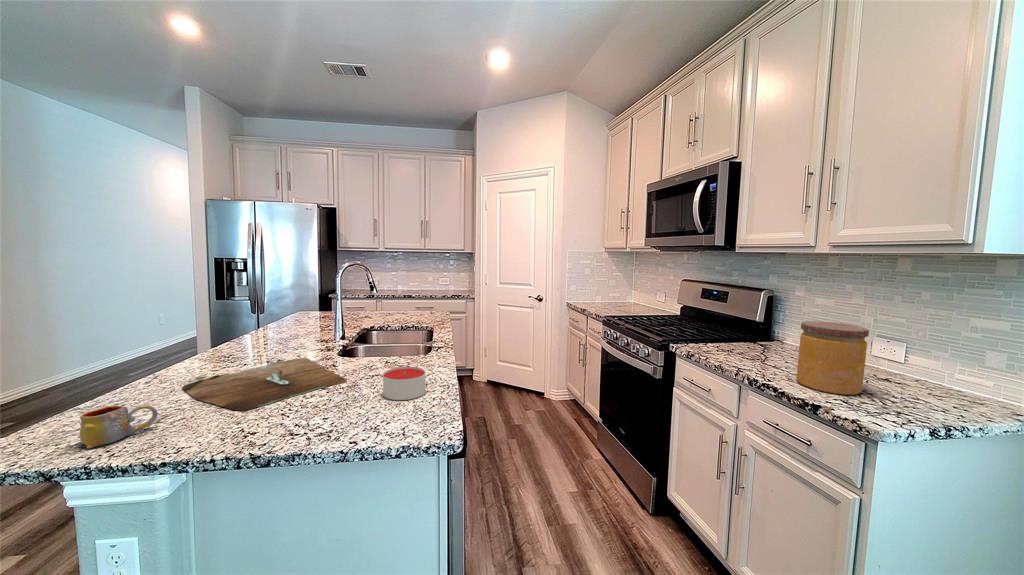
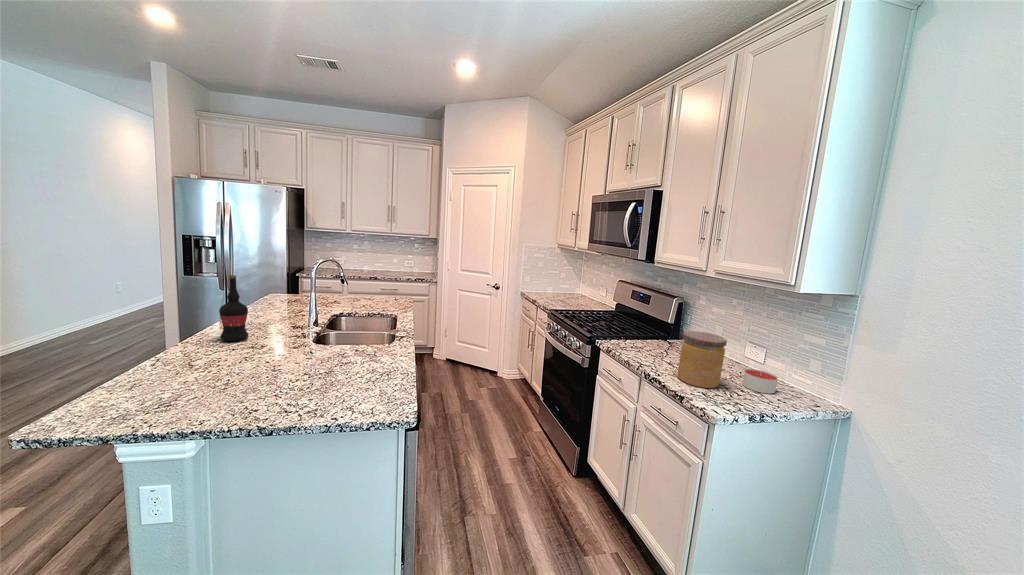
wine bottle: none [233,279,266,355] -> present [219,275,248,341]
cutting board: present [182,358,347,411] -> none [184,345,324,392]
candle: present [383,367,425,400] -> present [742,369,778,394]
mug: present [80,405,158,448] -> none [121,388,177,421]

